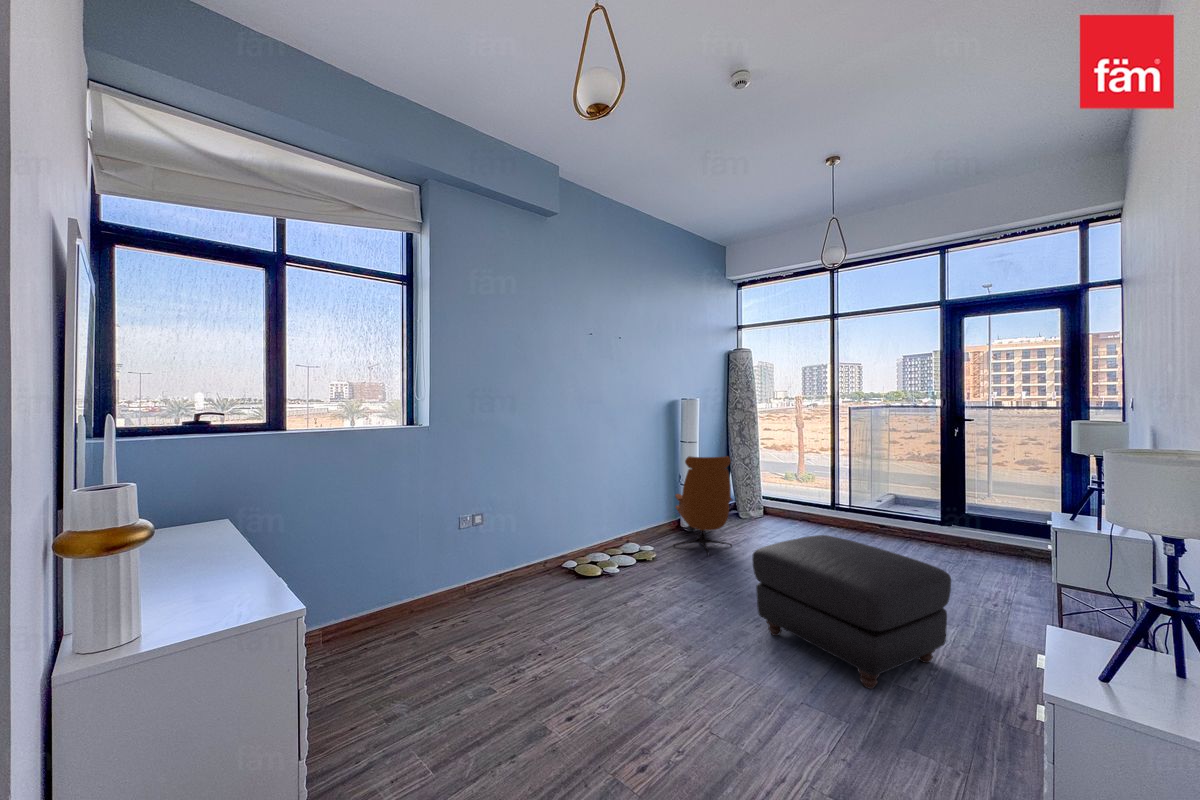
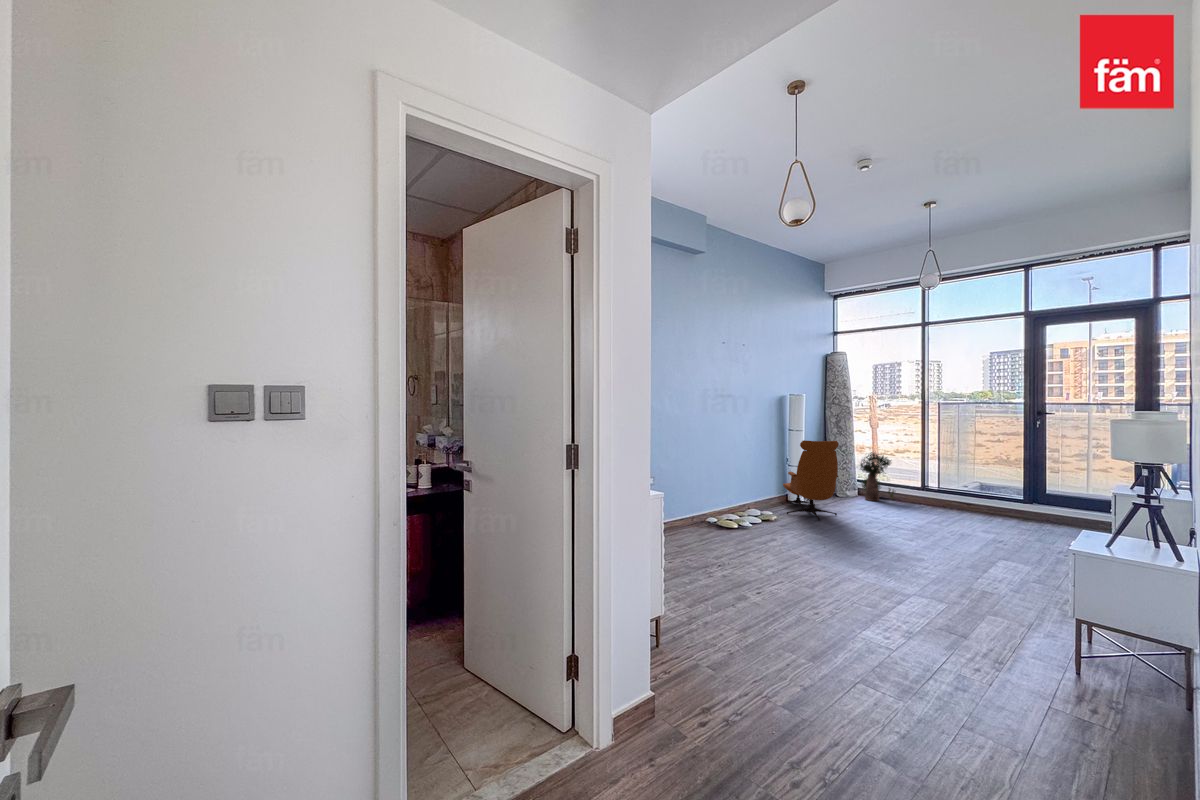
potted plant: none [760,464,804,523] -> present [860,452,894,501]
ottoman: present [752,535,951,689] -> none [870,496,1026,592]

